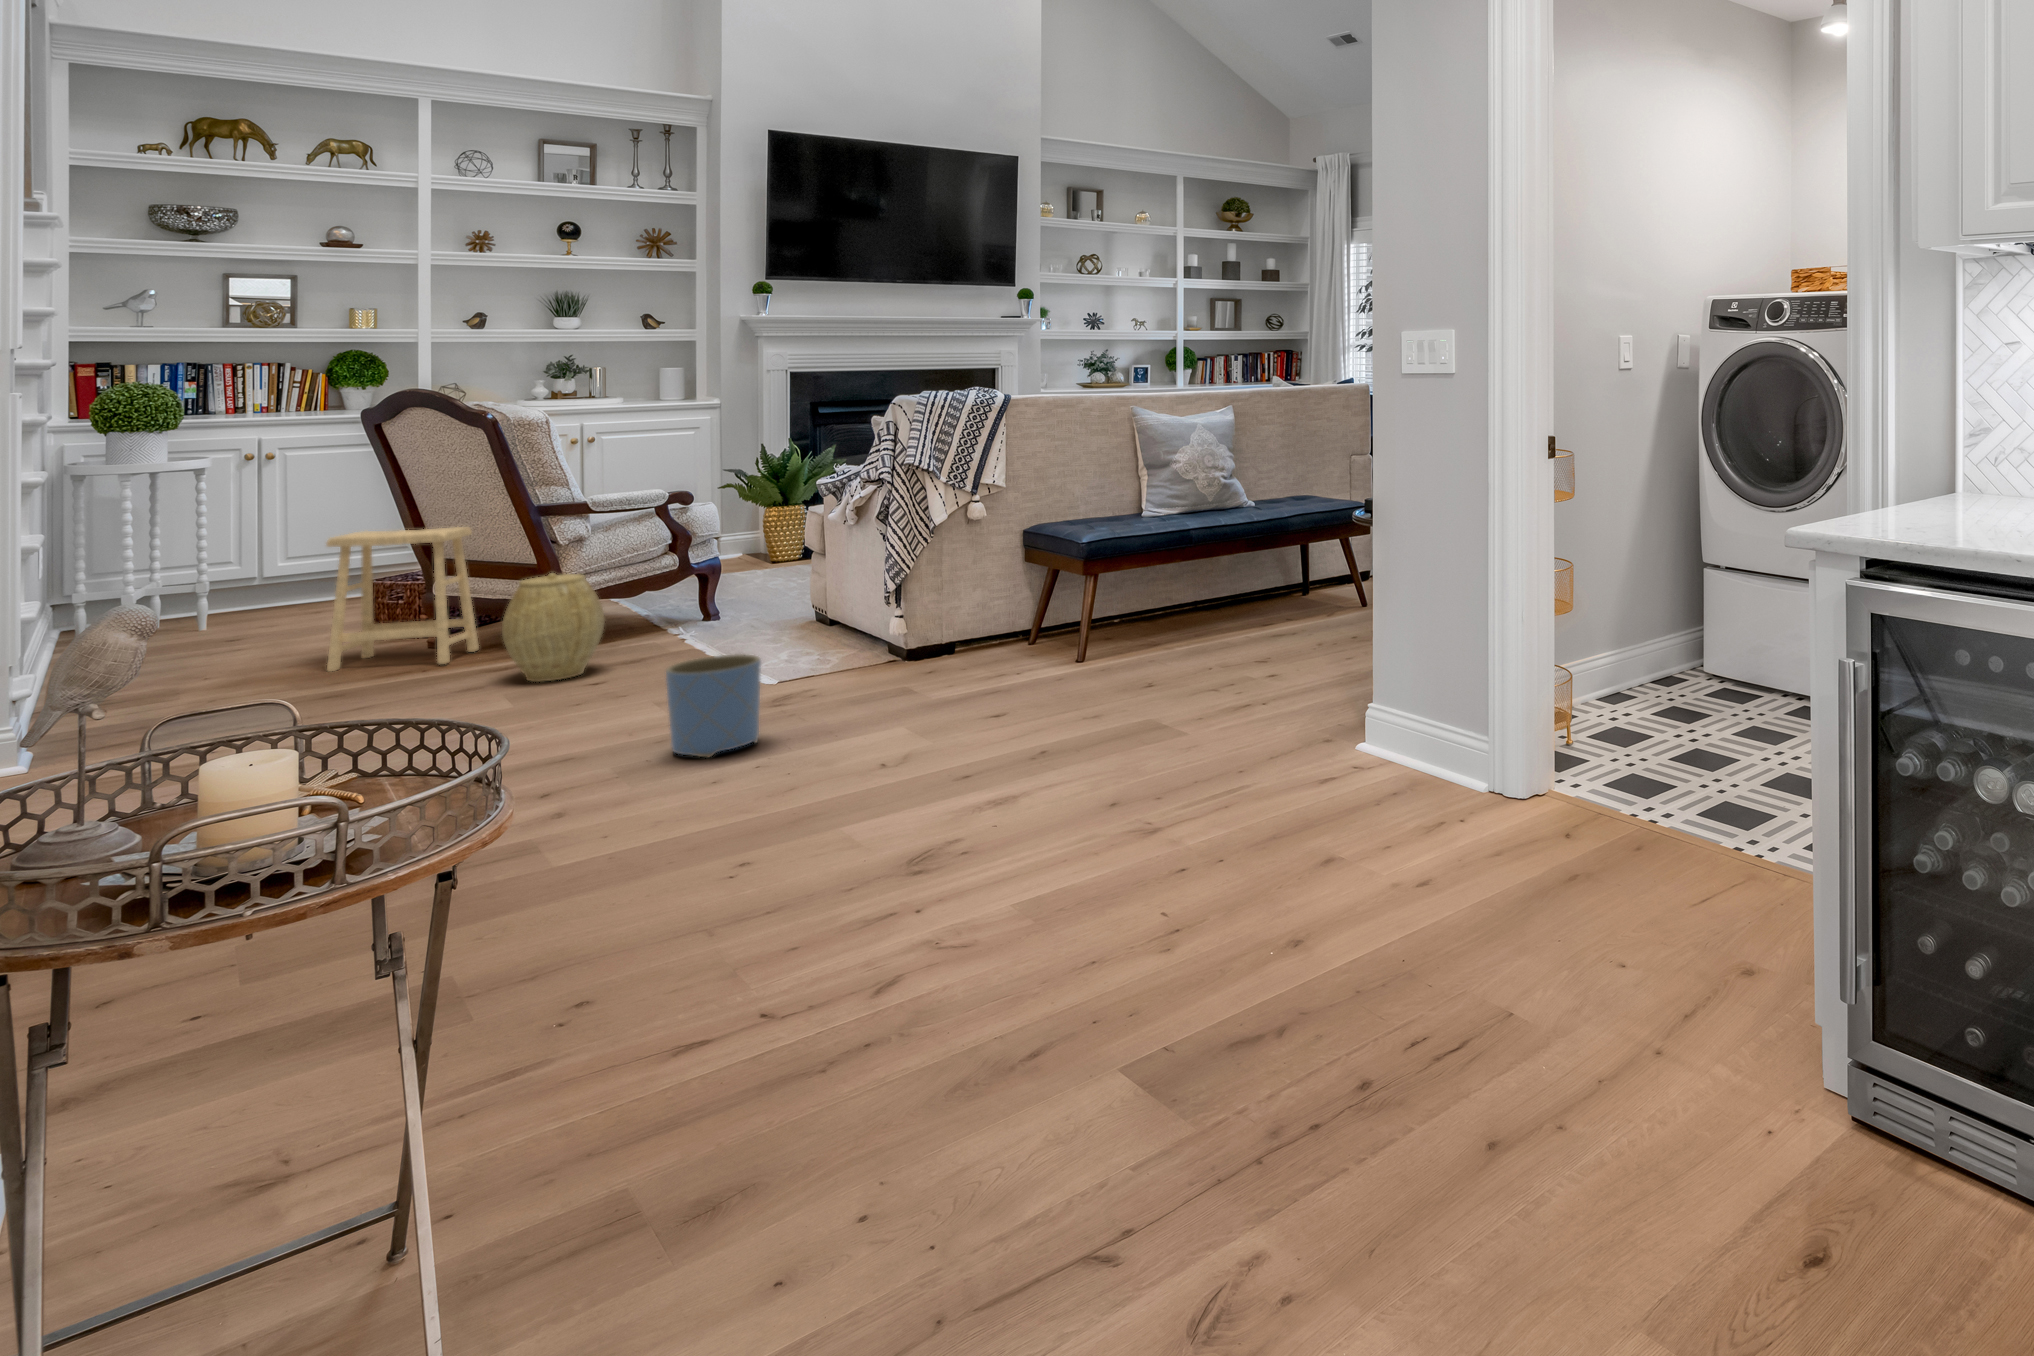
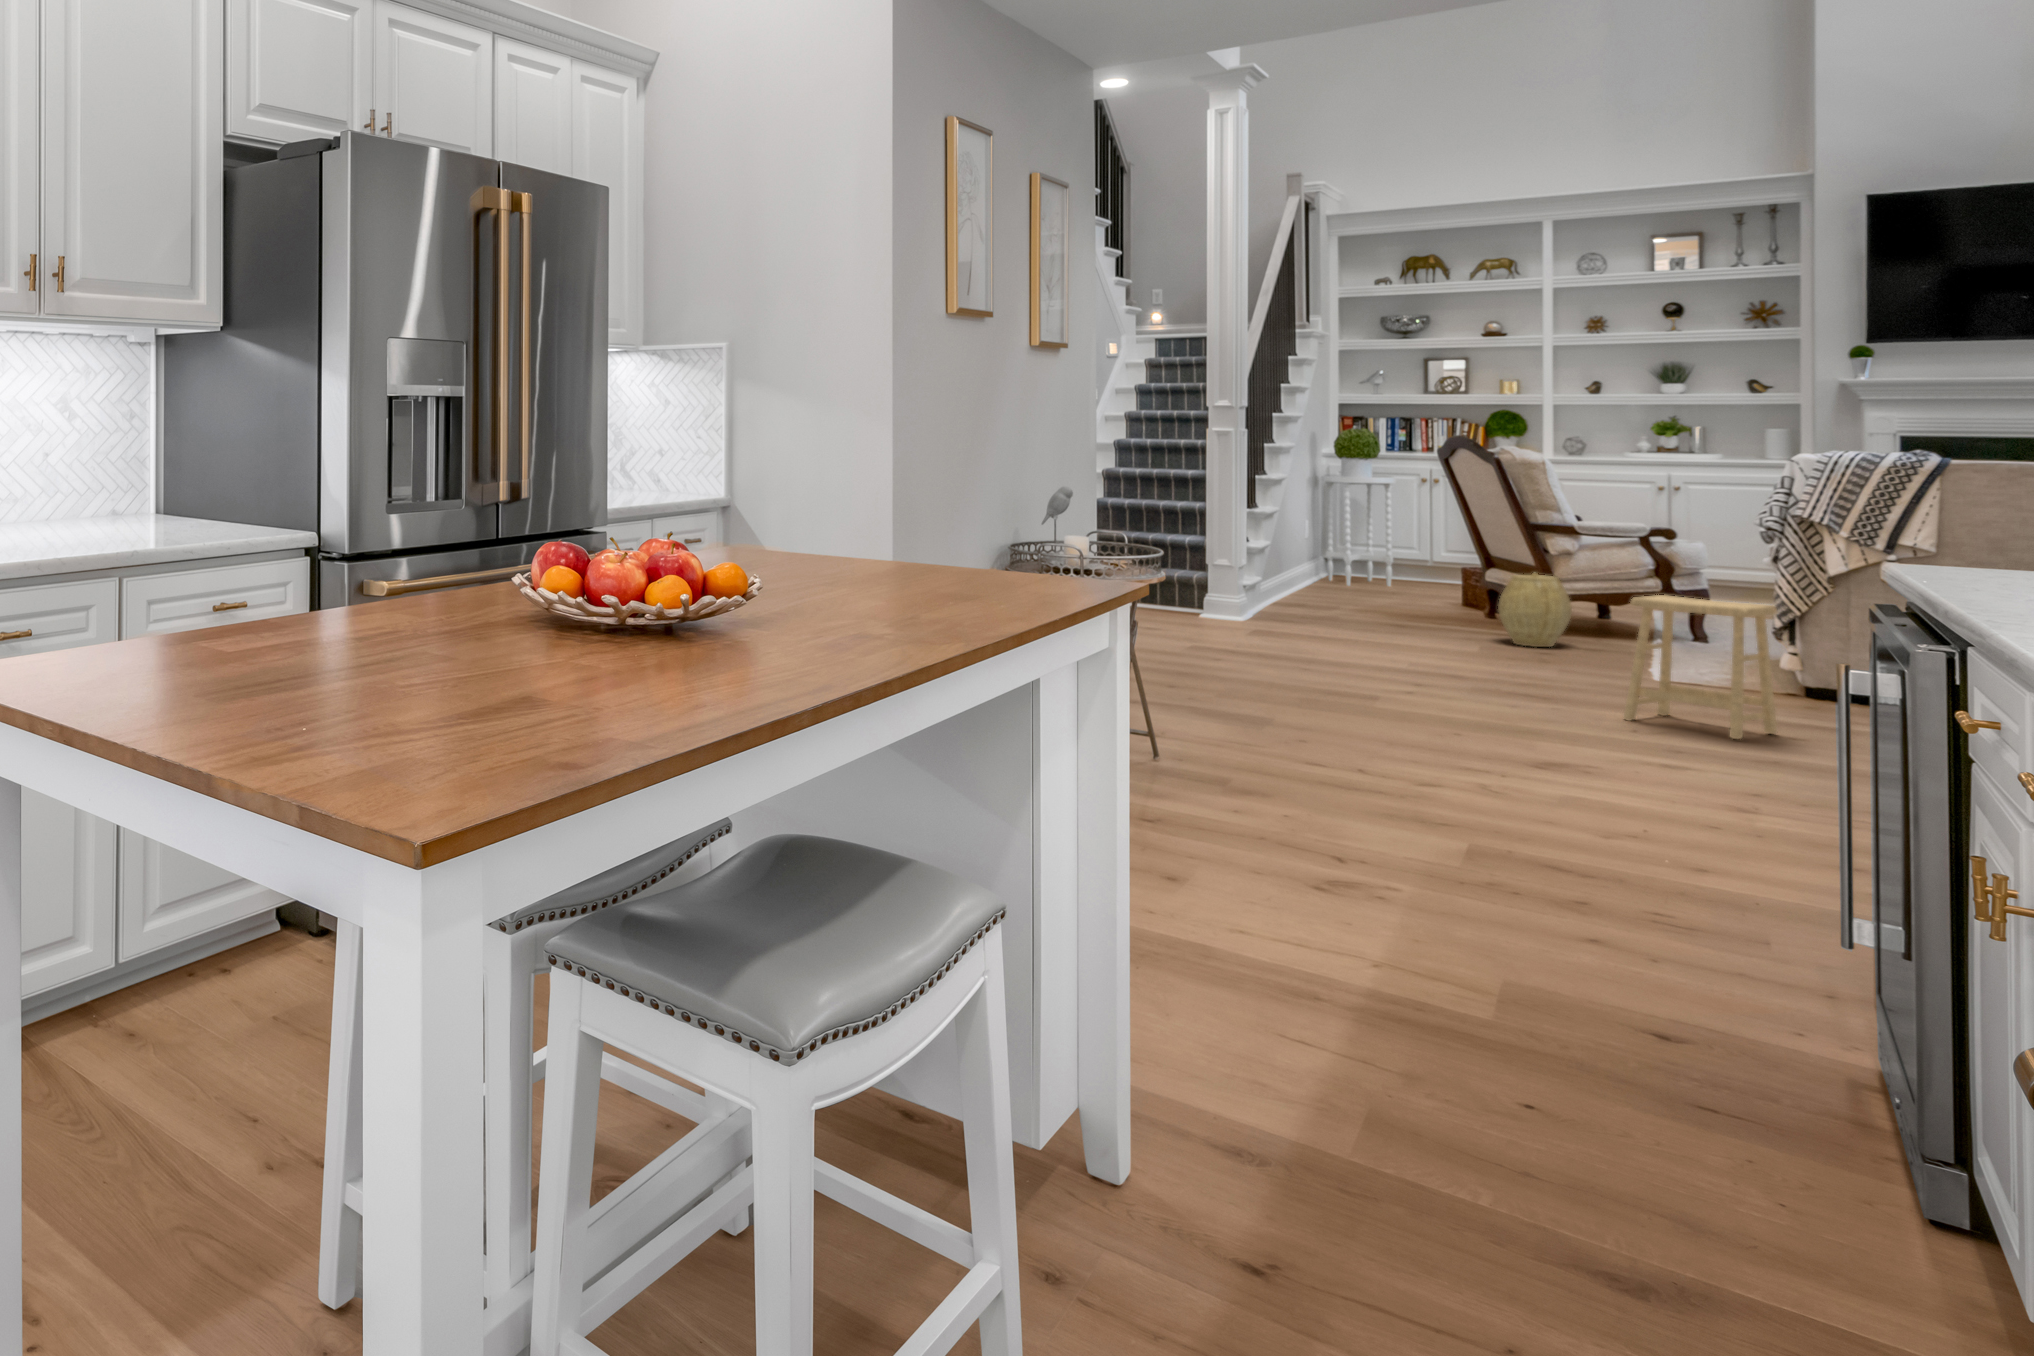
footstool: present [327,527,479,672] -> present [1624,595,1777,739]
planter: present [666,654,761,757] -> none [1544,634,1616,700]

